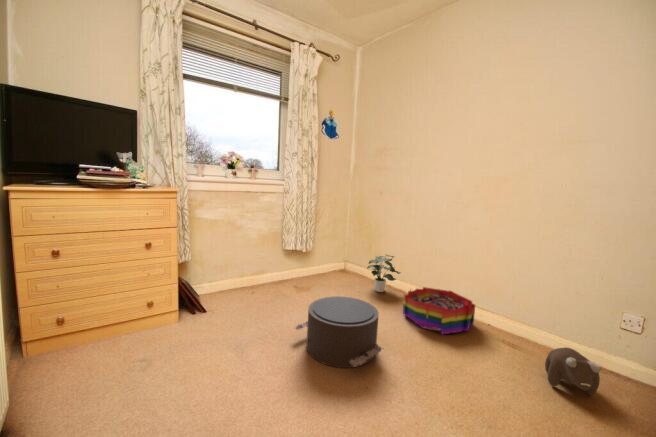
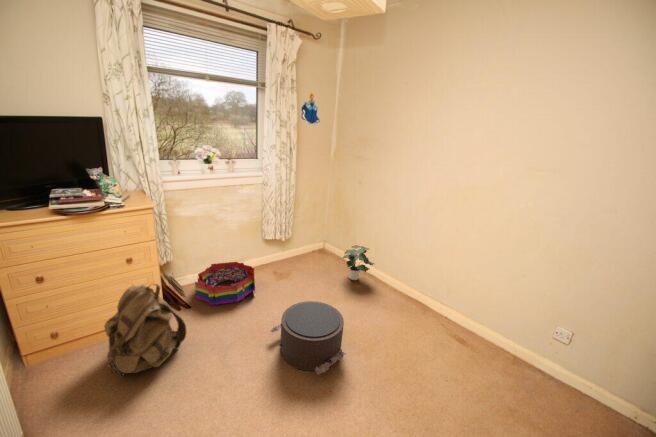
backpack: none [112,259,202,368] -> present [104,284,186,376]
storage bin: present [403,287,475,334] -> present [195,262,255,305]
plush toy: present [545,347,602,395] -> none [478,355,518,396]

